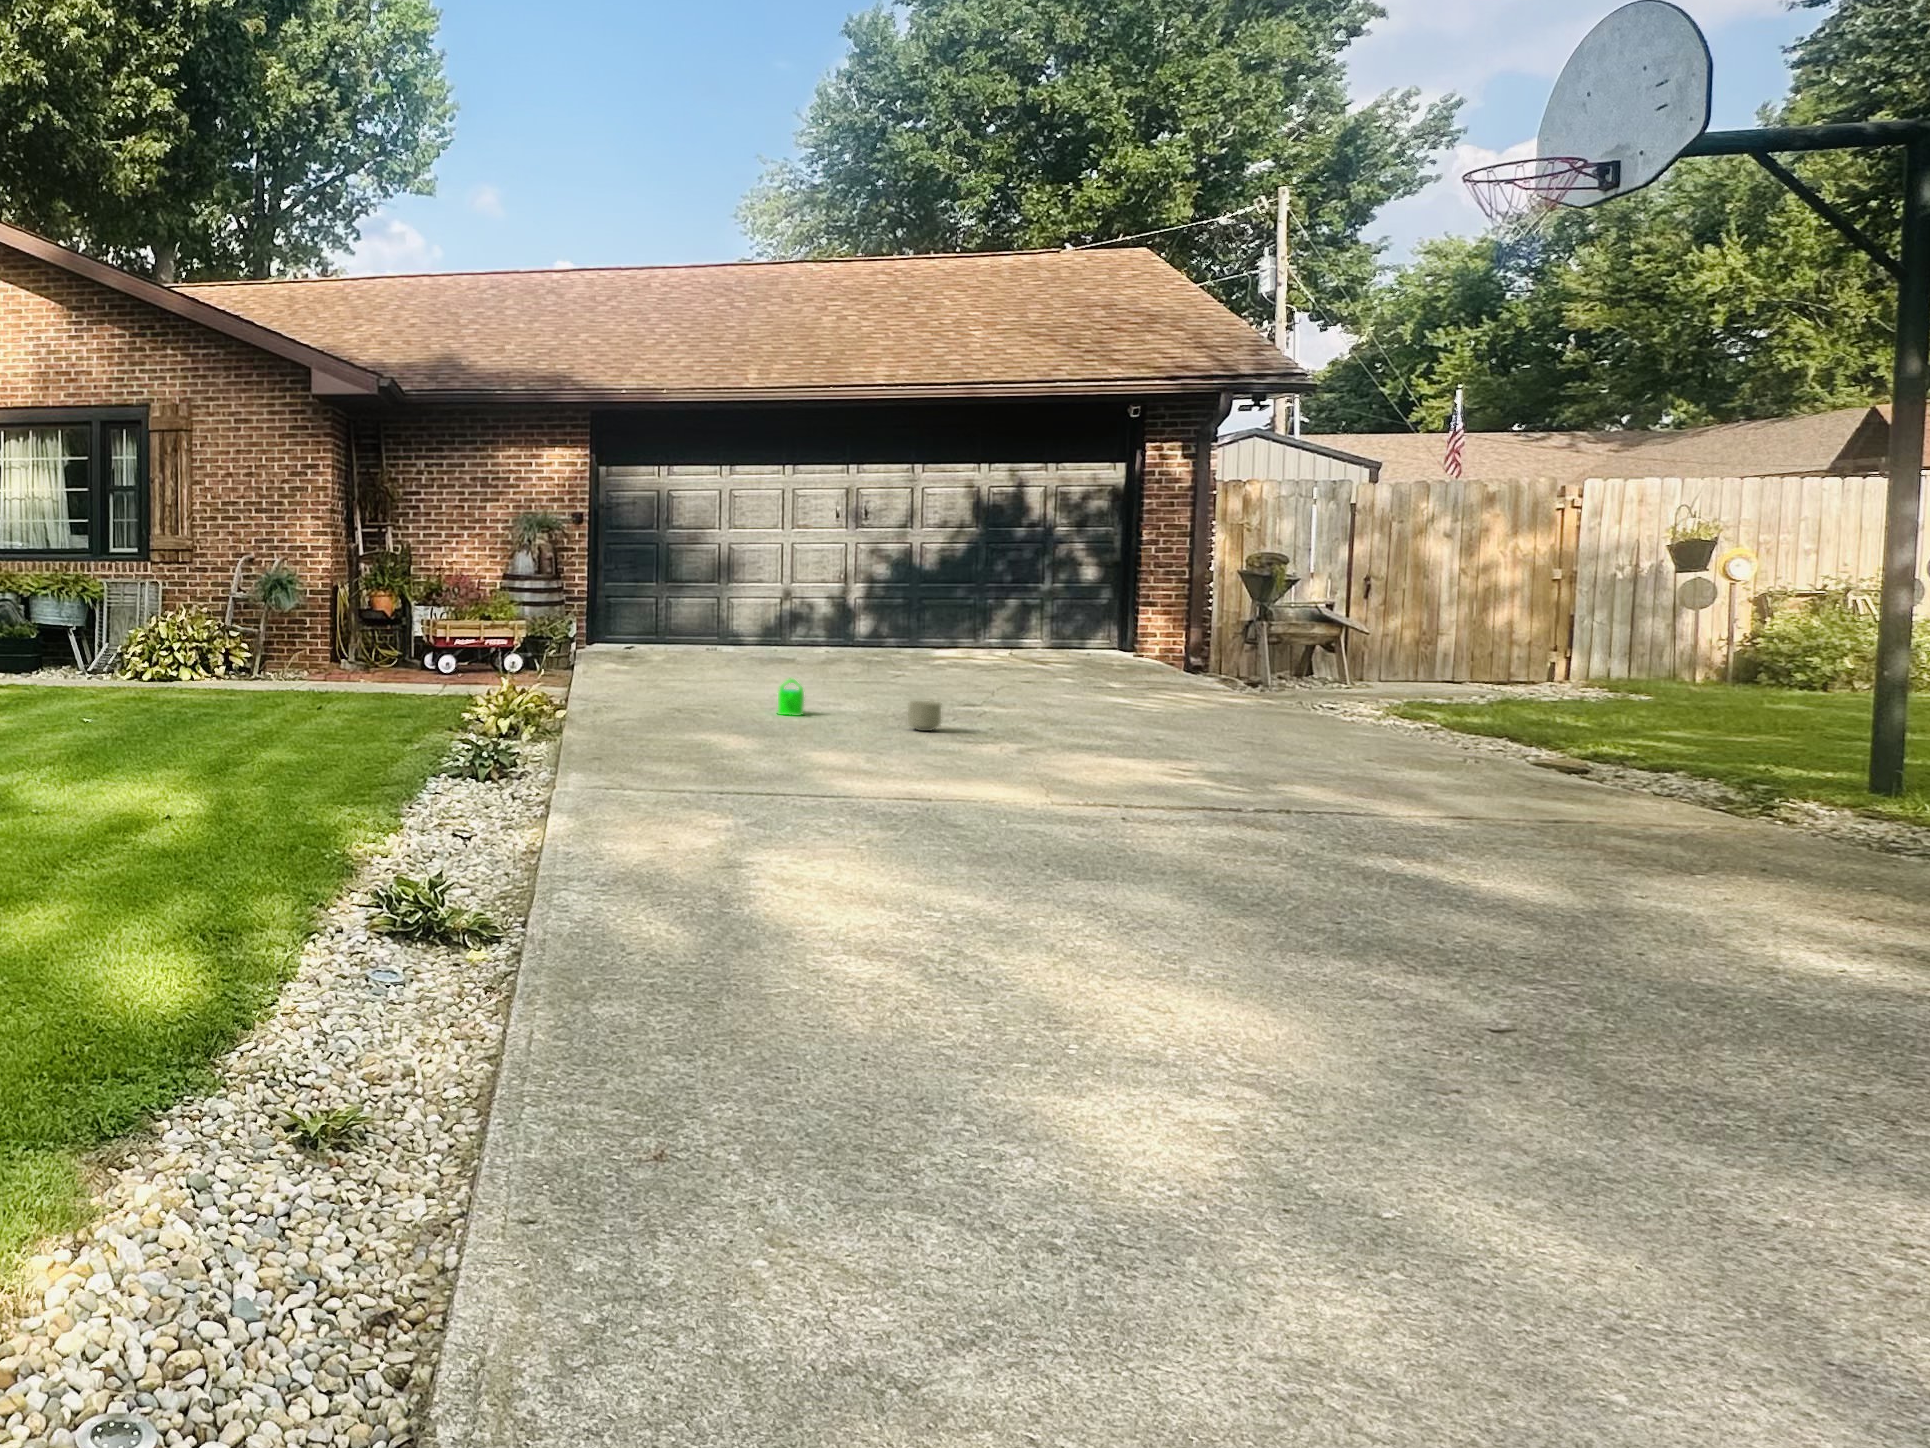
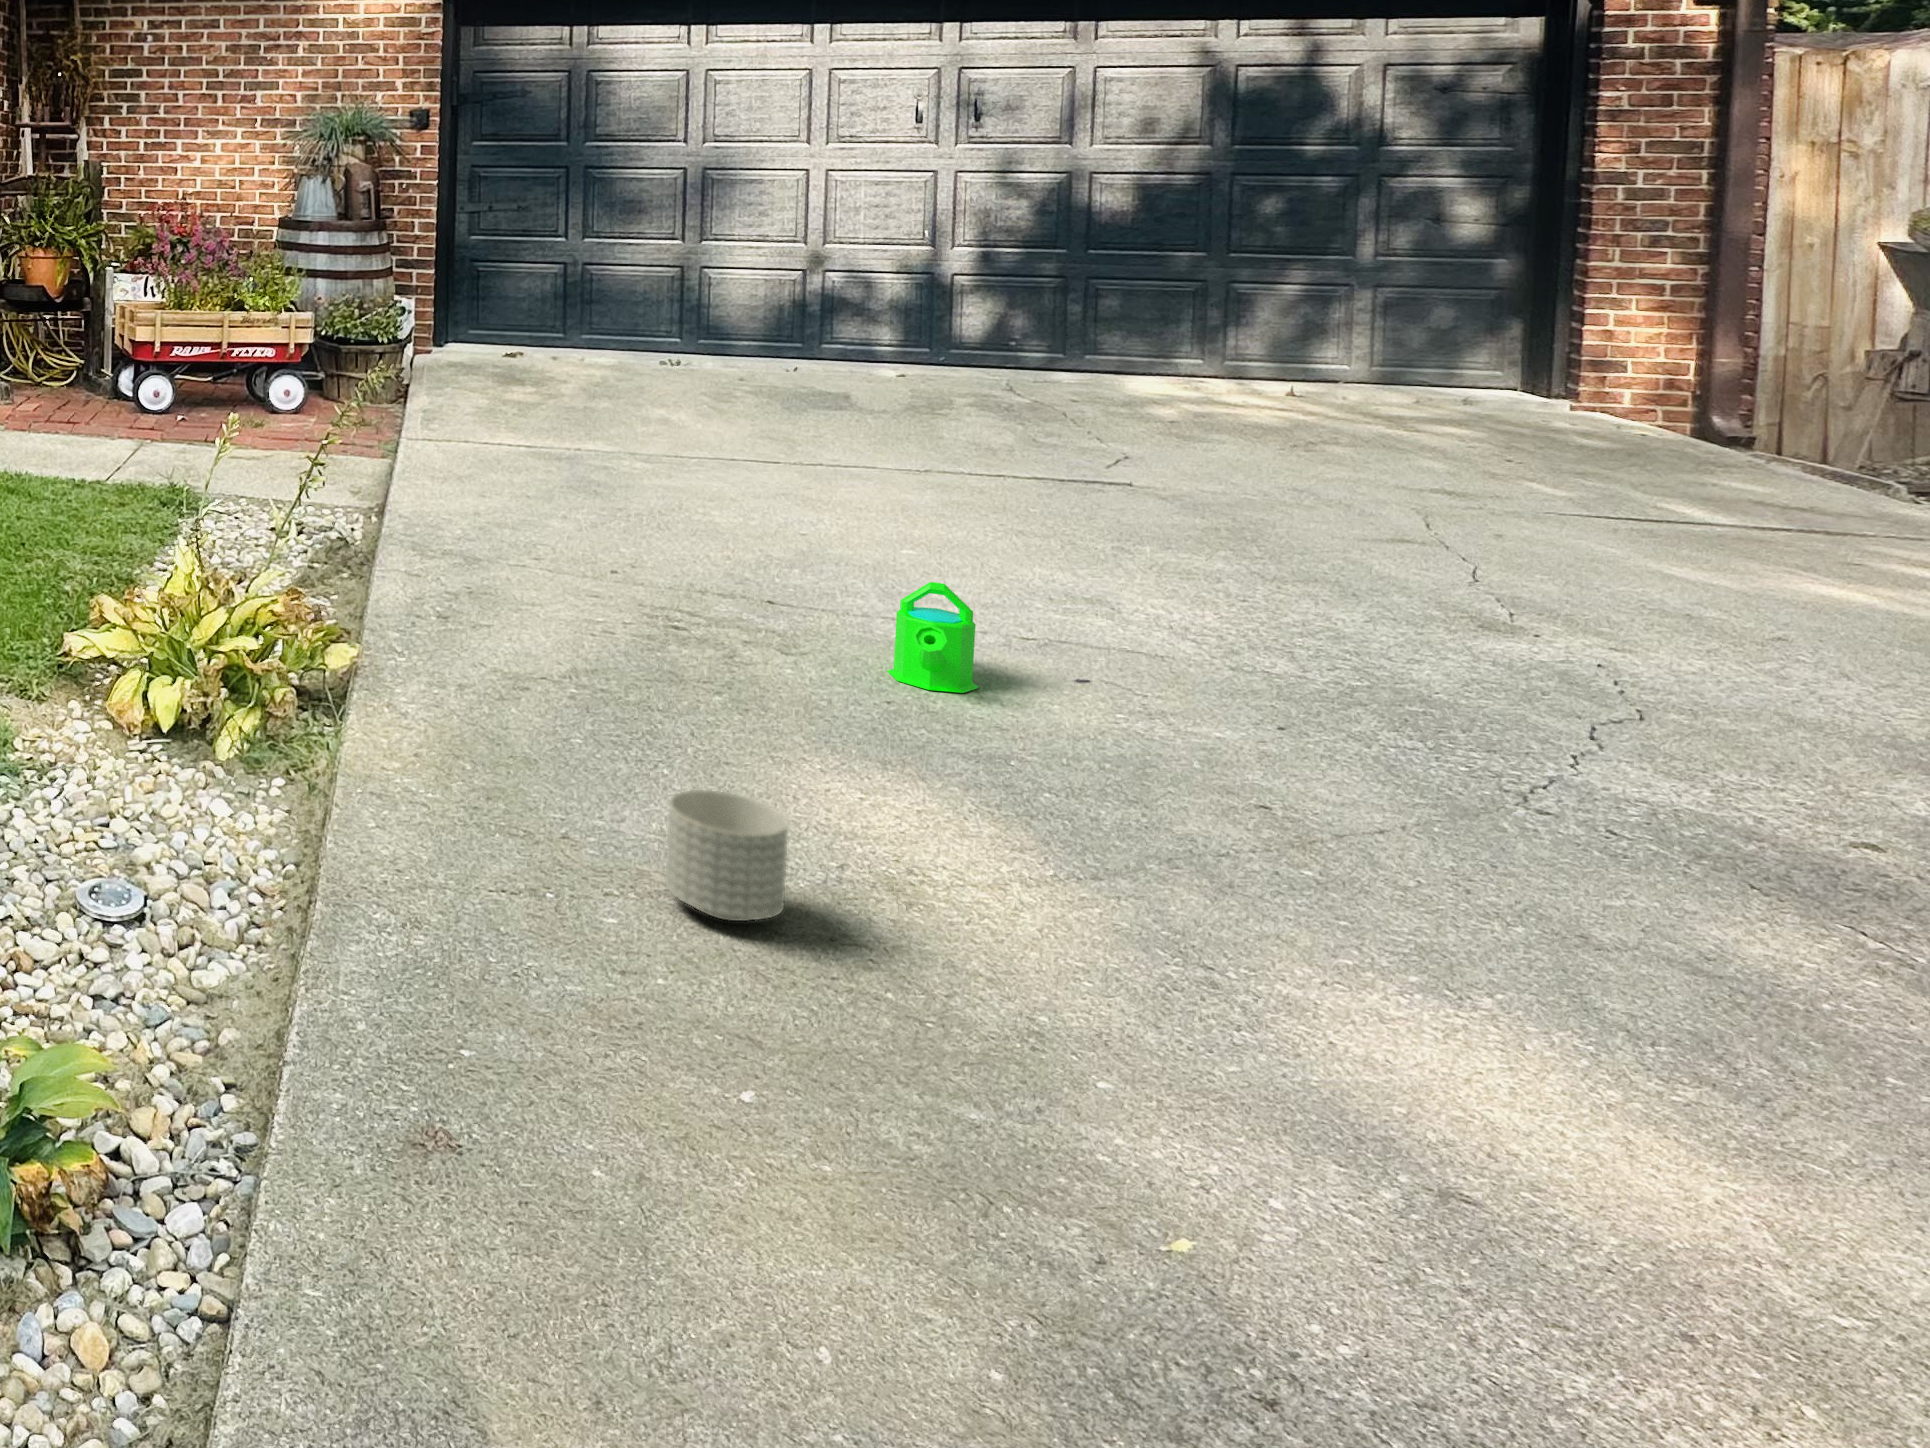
planter: present [908,701,941,731] -> present [666,790,788,921]

